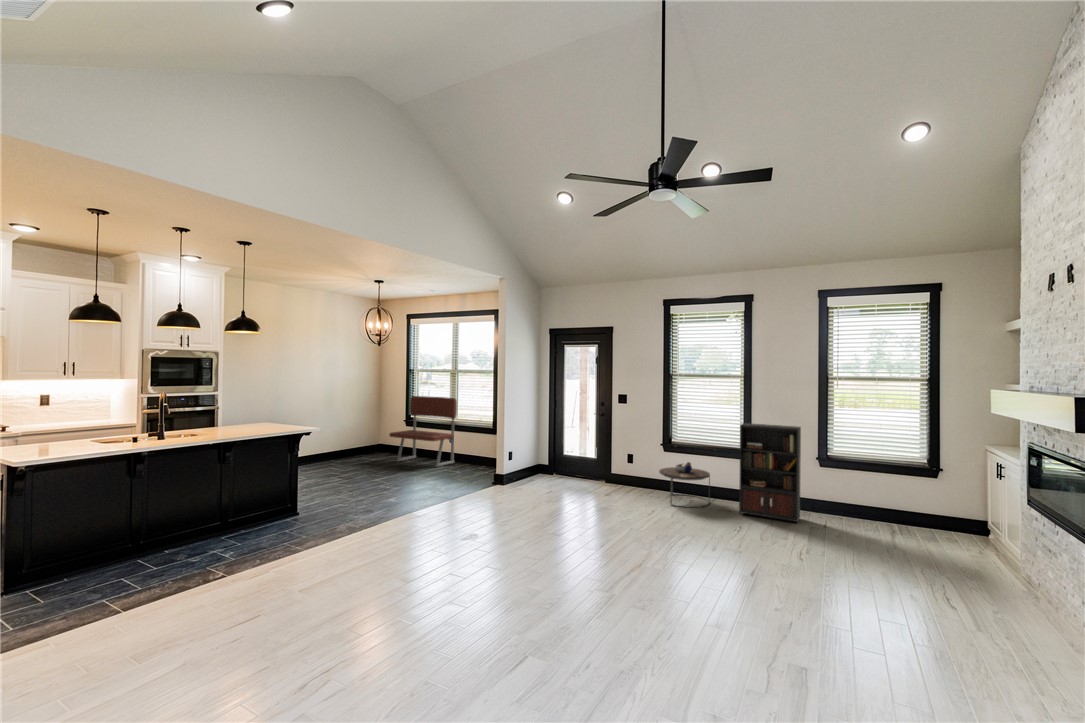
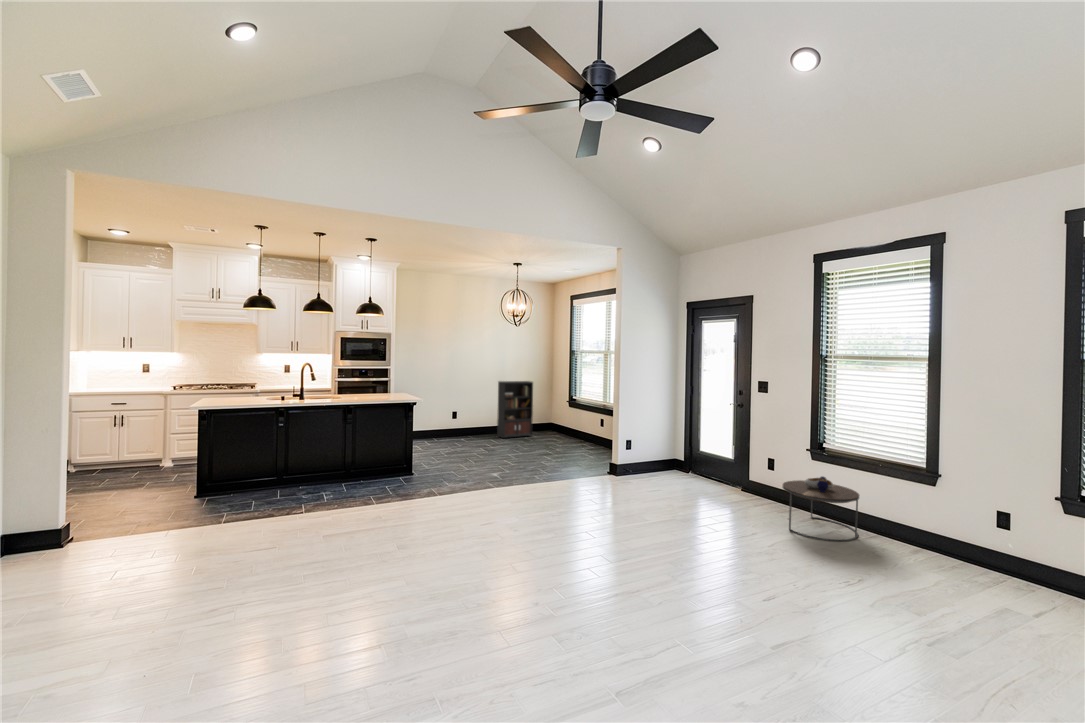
bench: present [390,396,457,467] -> none [545,377,605,448]
bookcase: present [739,423,801,522] -> present [497,381,533,438]

